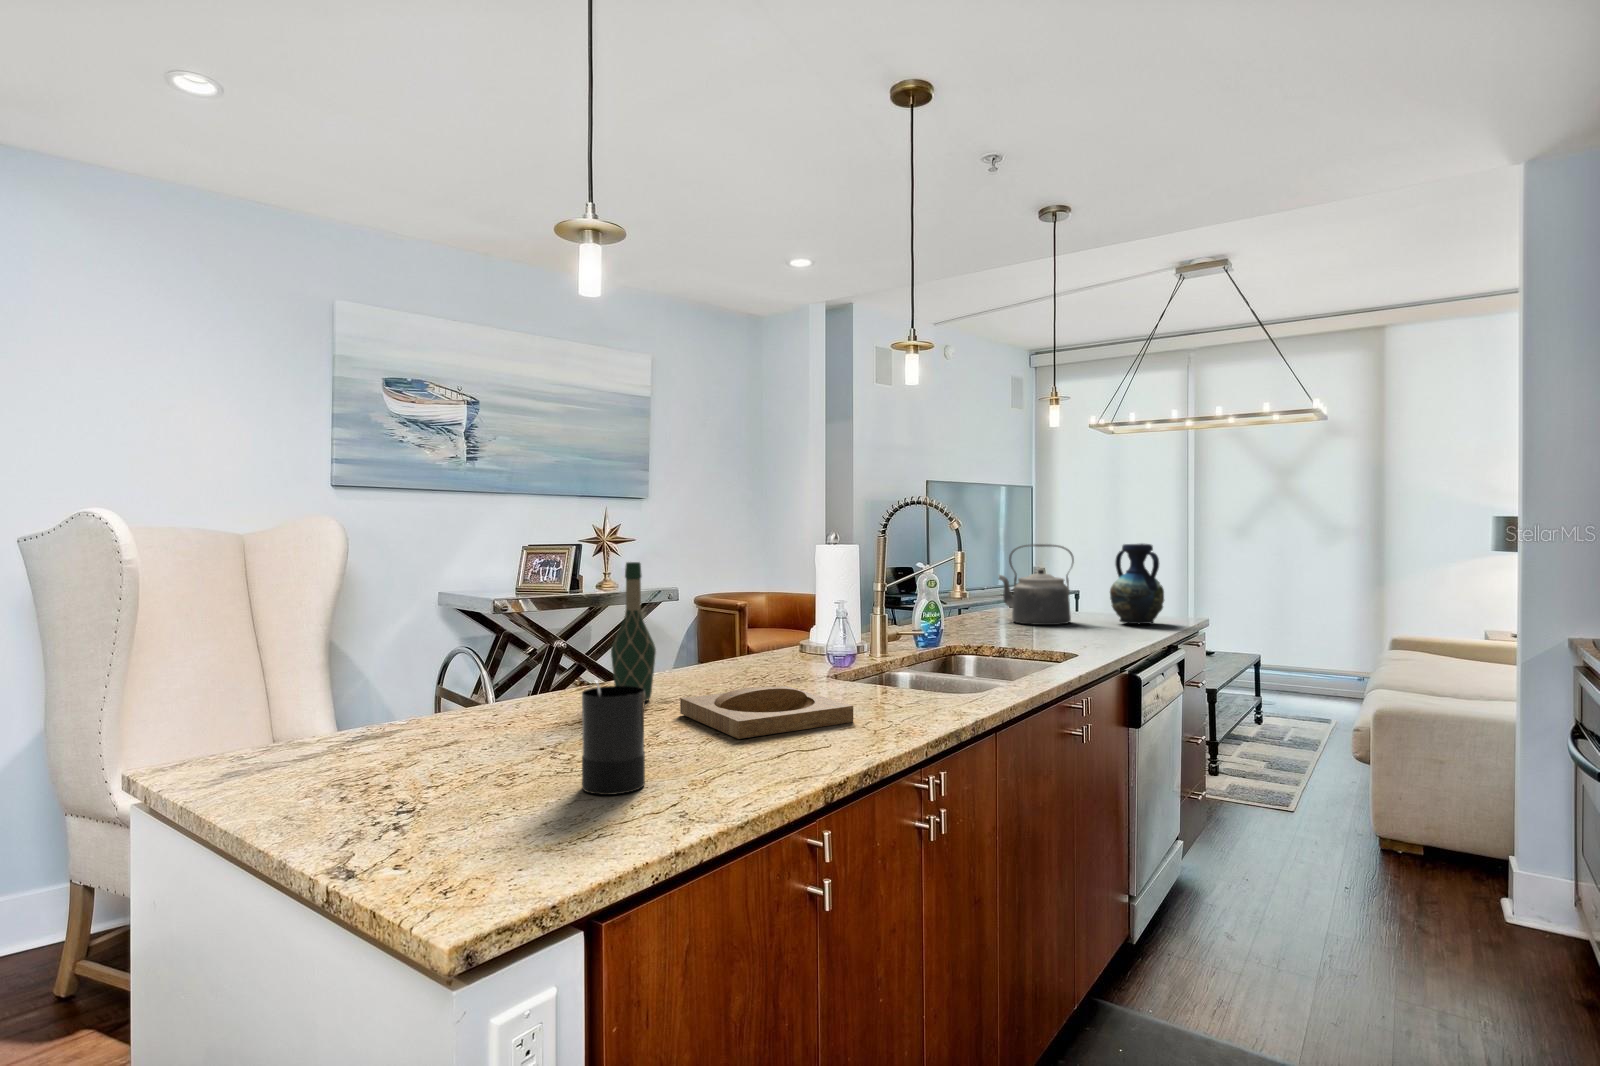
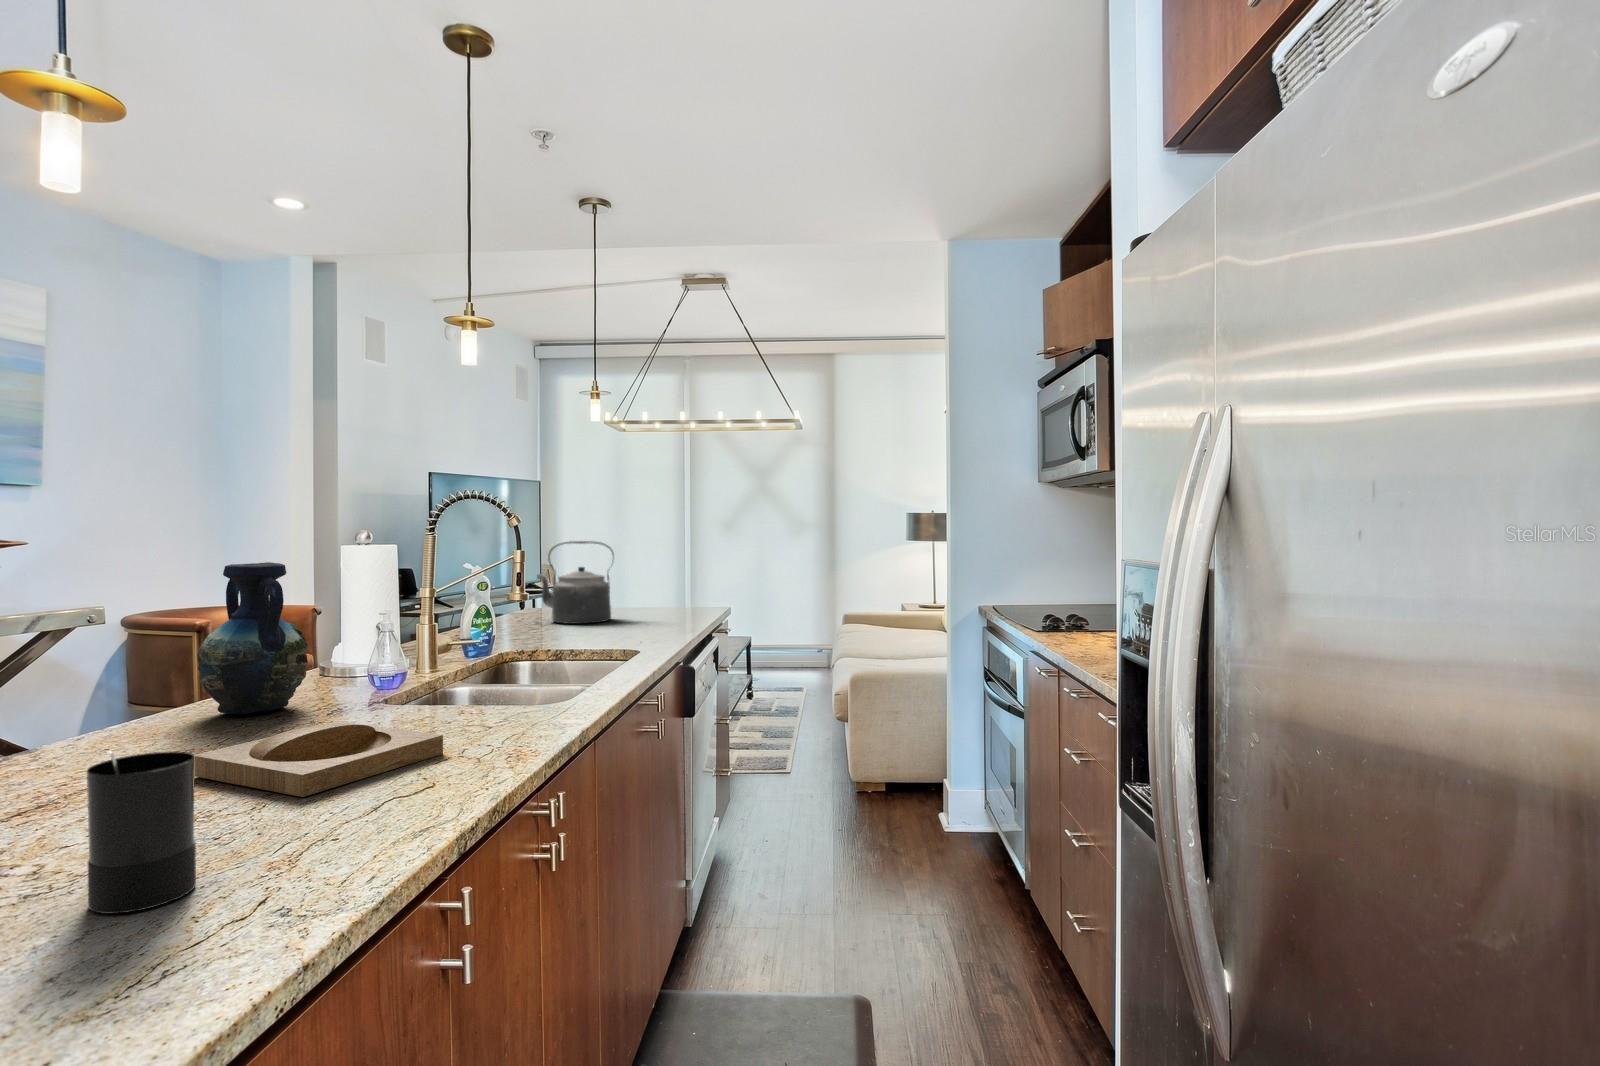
vase: present [1110,544,1164,624] -> present [197,562,308,714]
wine bottle: present [611,562,656,701] -> none [59,576,137,772]

